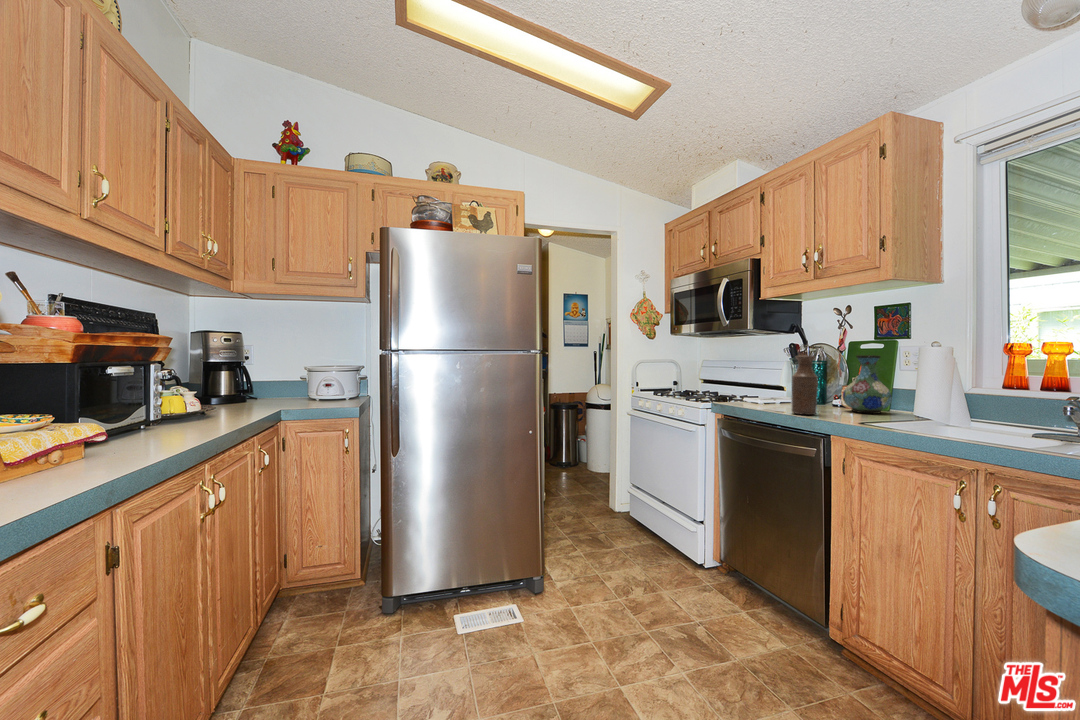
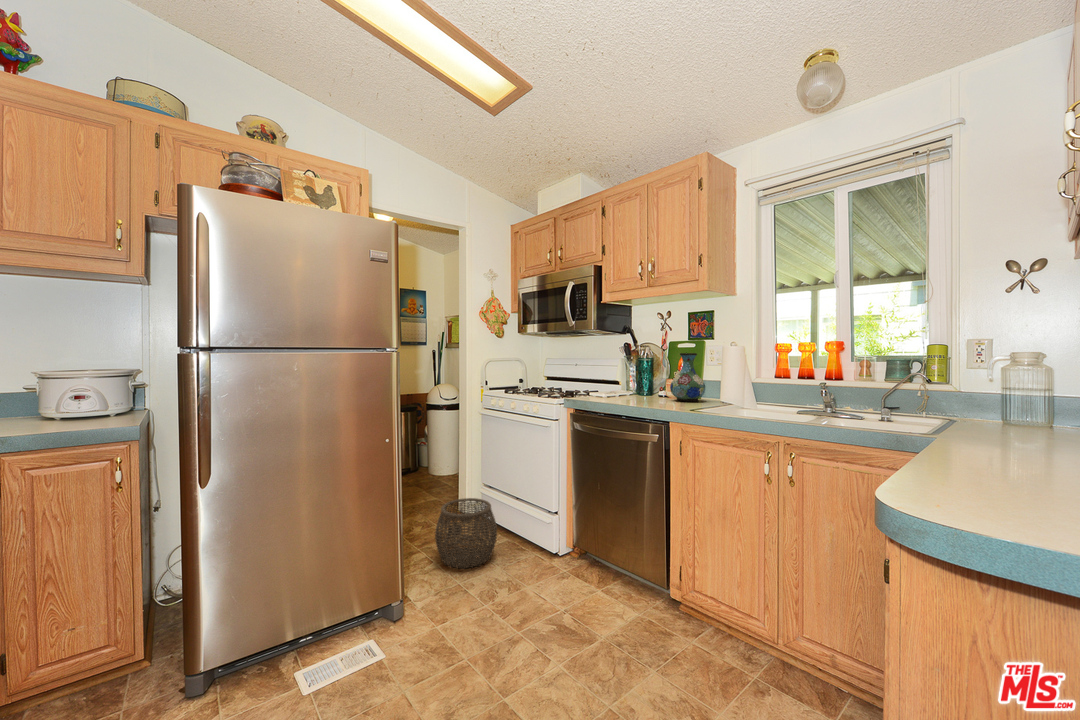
bottle: present [791,355,818,415] -> none [636,353,657,406]
woven basket: none [578,496,639,565] -> present [435,498,497,569]

